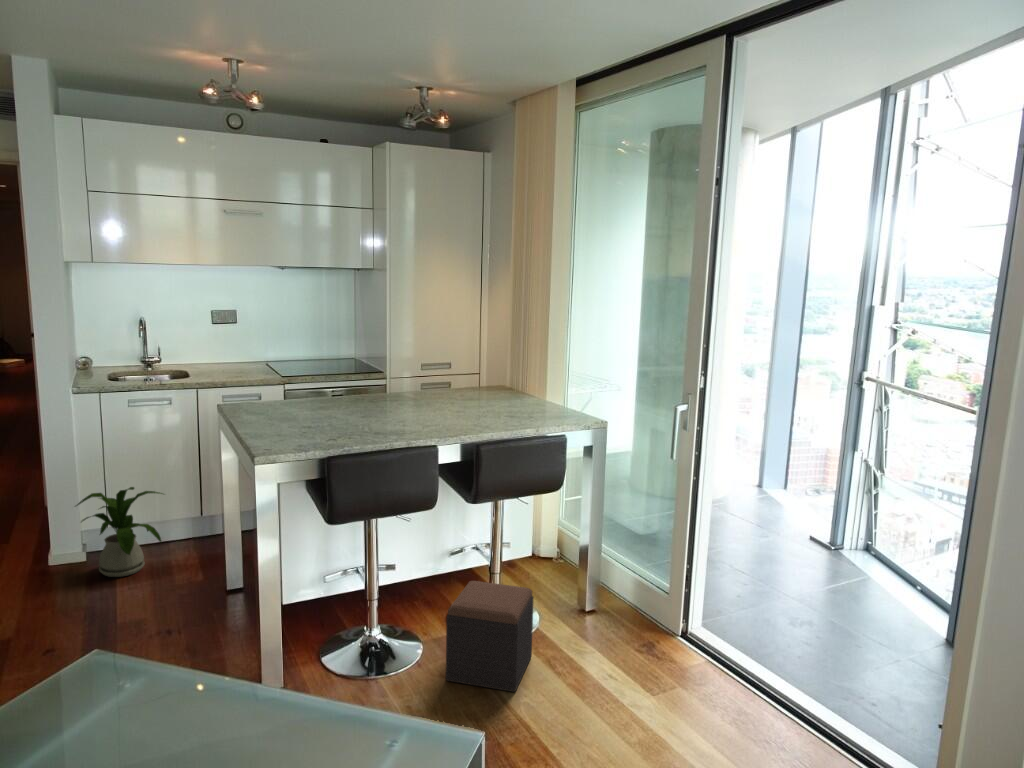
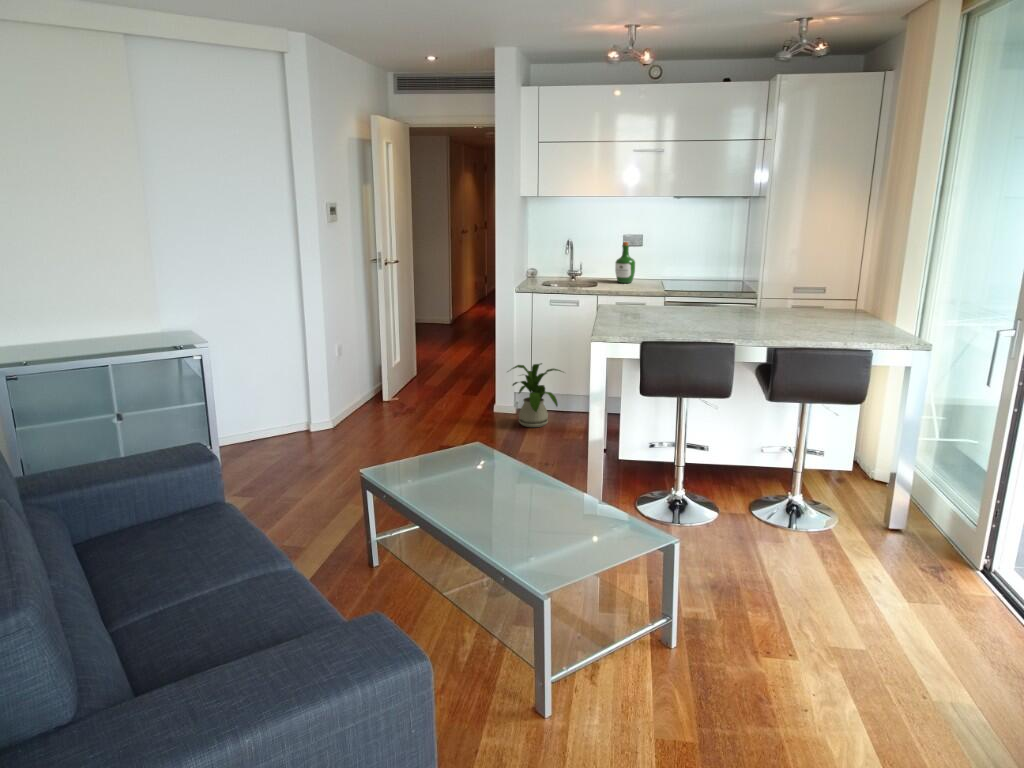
wine bottle: none [206,319,232,370] -> present [615,242,635,283]
footstool: present [446,581,534,692] -> none [721,469,815,565]

